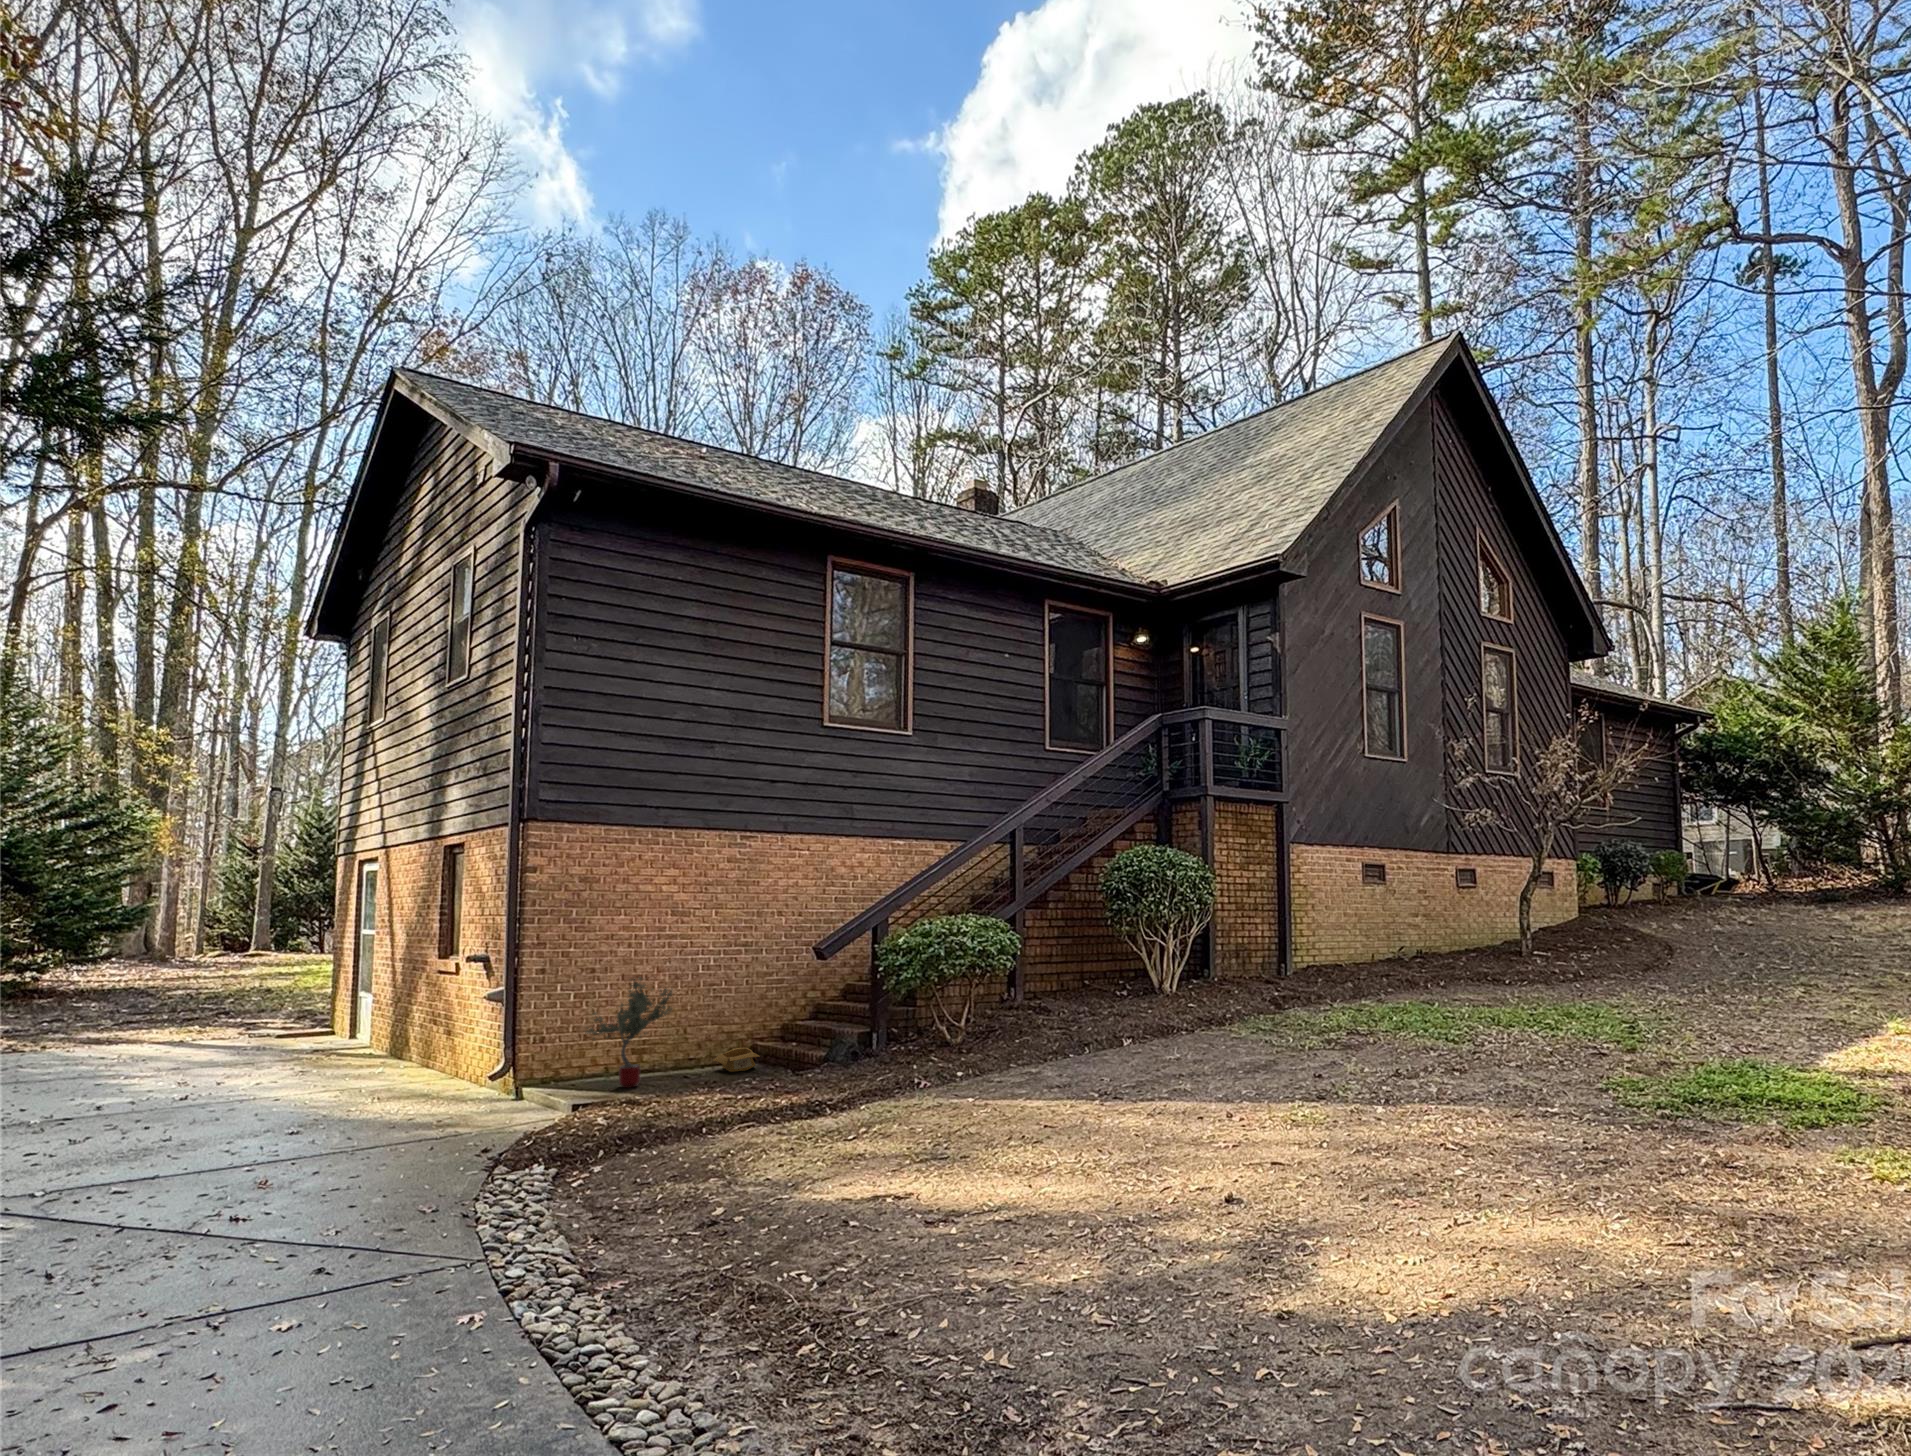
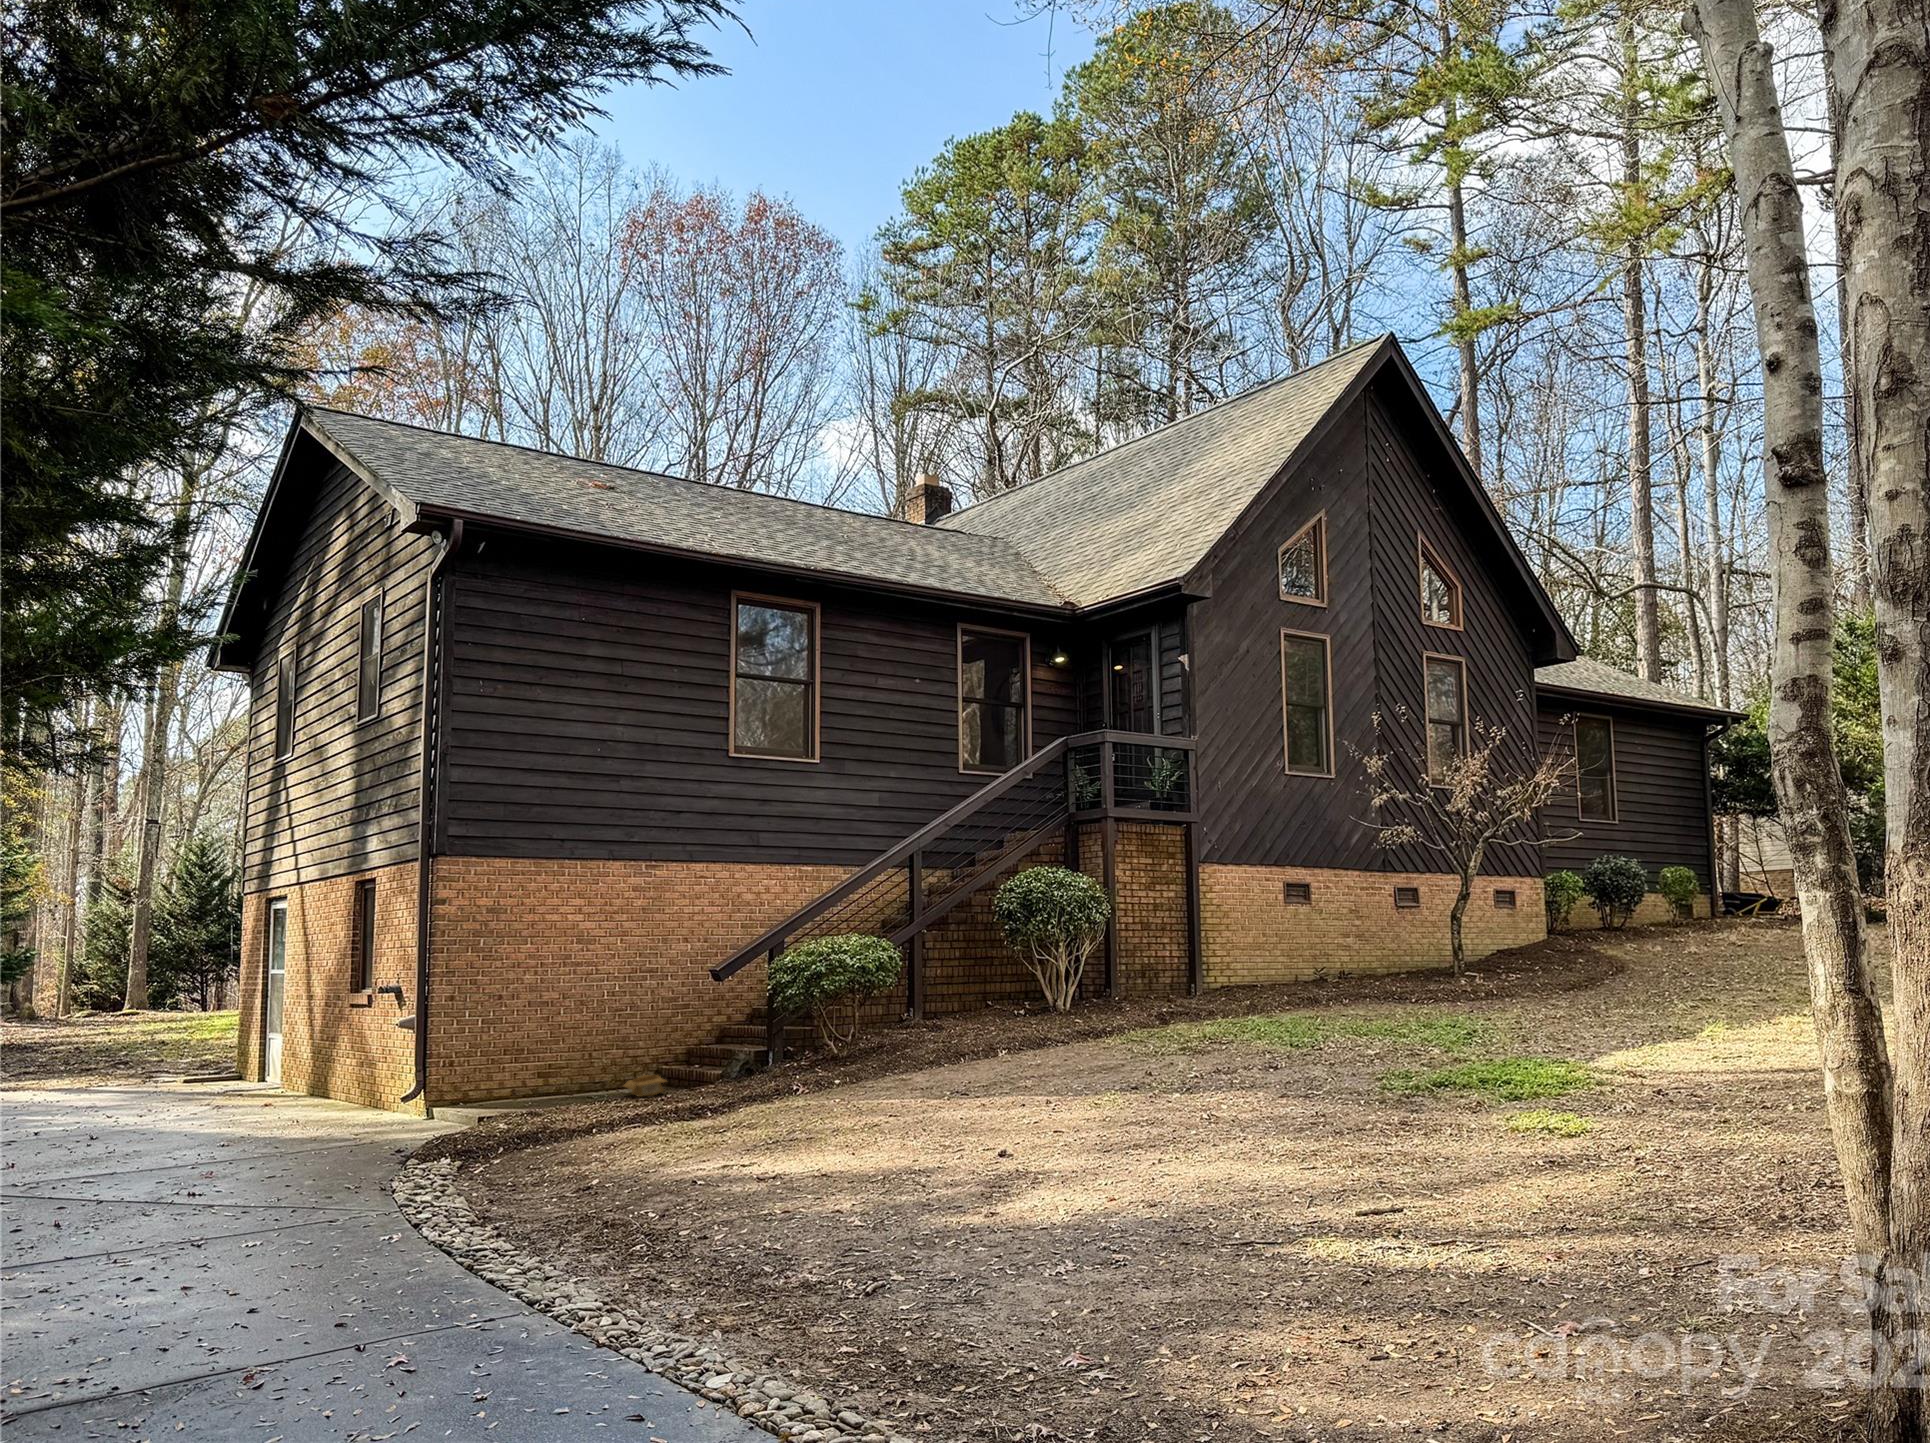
potted tree: present [586,977,672,1088] -> none [492,1002,581,1110]

